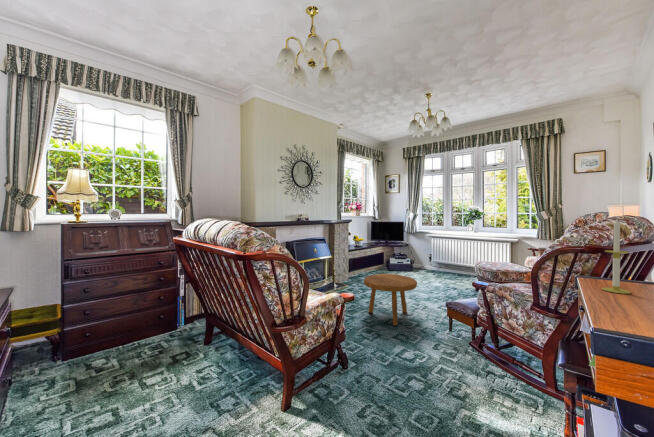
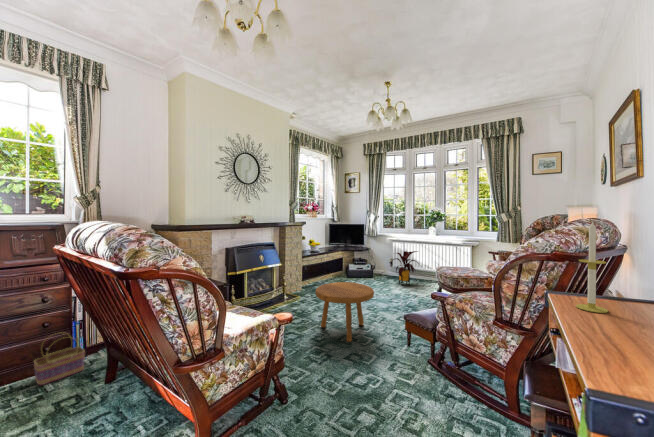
house plant: none [428,248,461,280] -> present [393,251,418,286]
basket: none [154,305,187,344] -> present [34,333,85,385]

